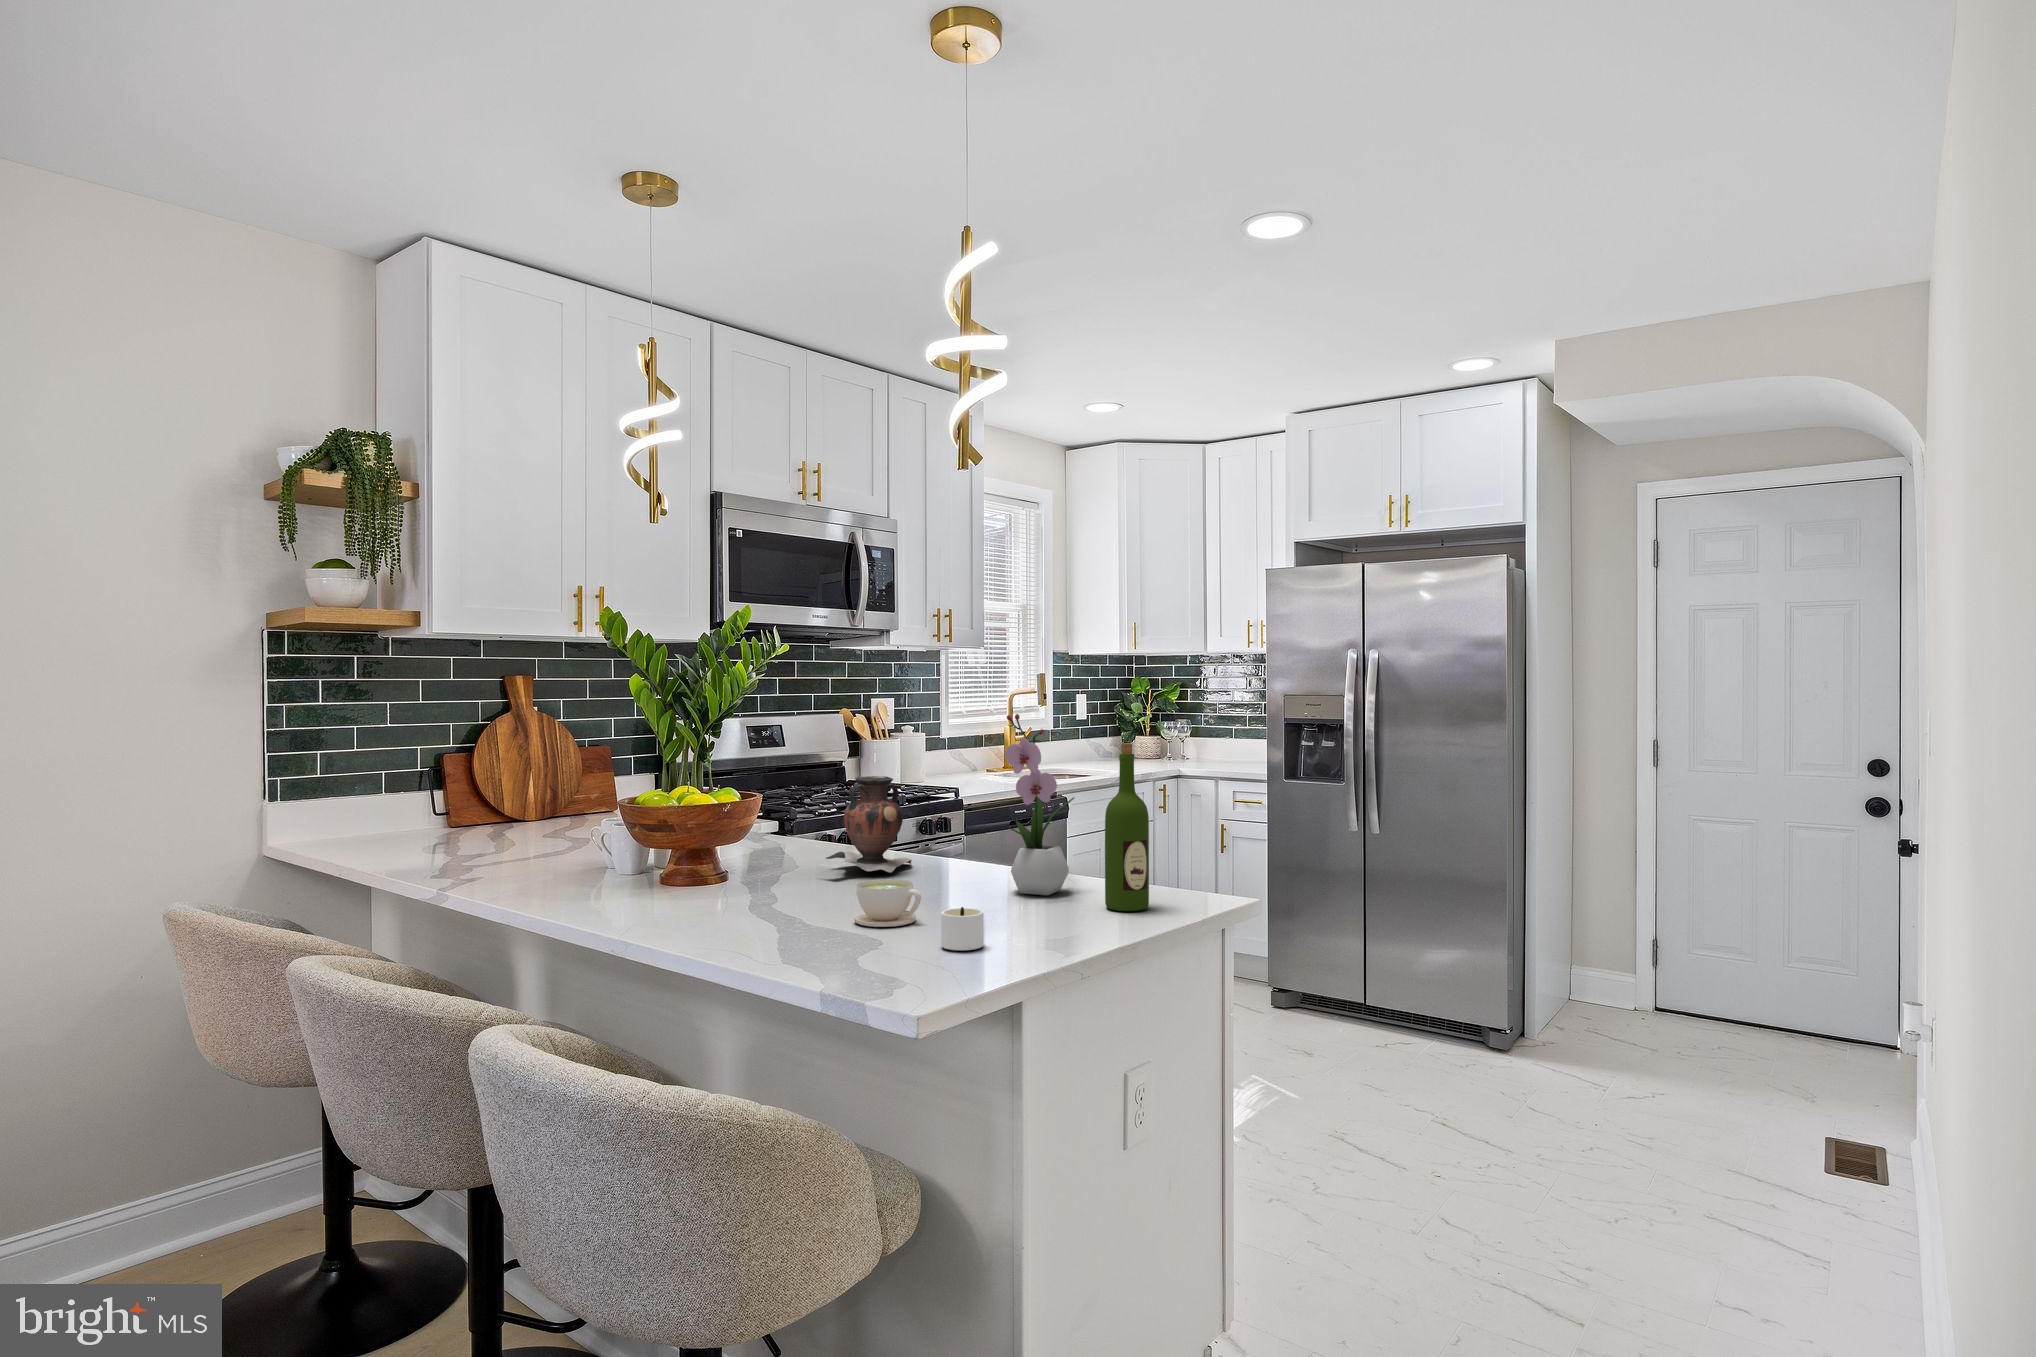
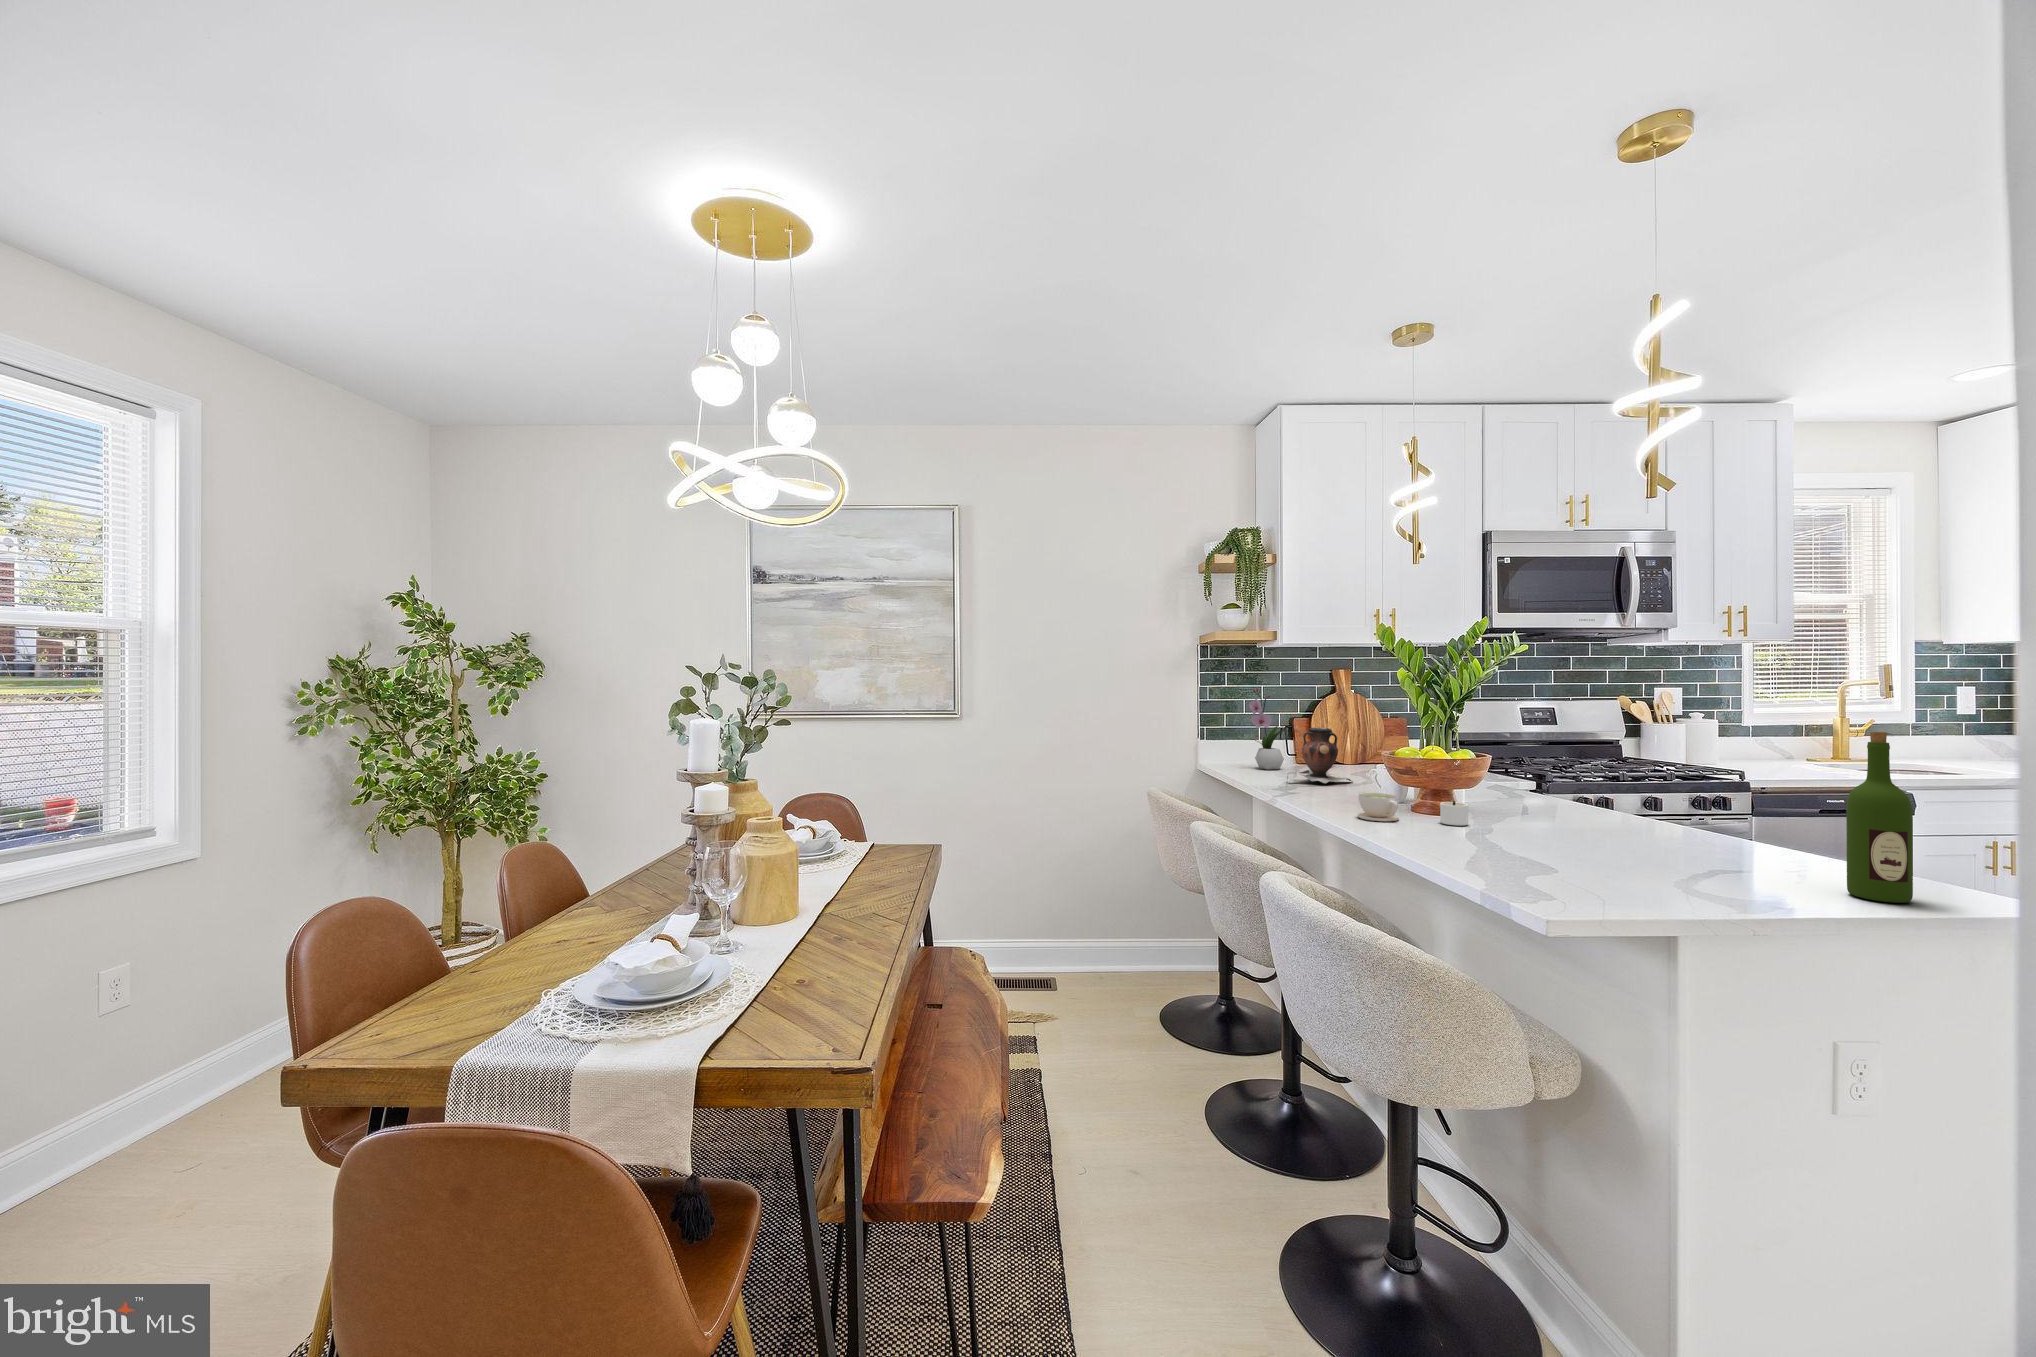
flower arrangement: present [1005,714,1074,895] -> present [1249,688,1287,770]
vase: present [818,776,912,872] -> present [1286,728,1351,783]
coffee cup: present [854,879,921,927] -> present [1358,793,1399,821]
candle: present [941,907,984,950] -> present [1440,801,1468,825]

